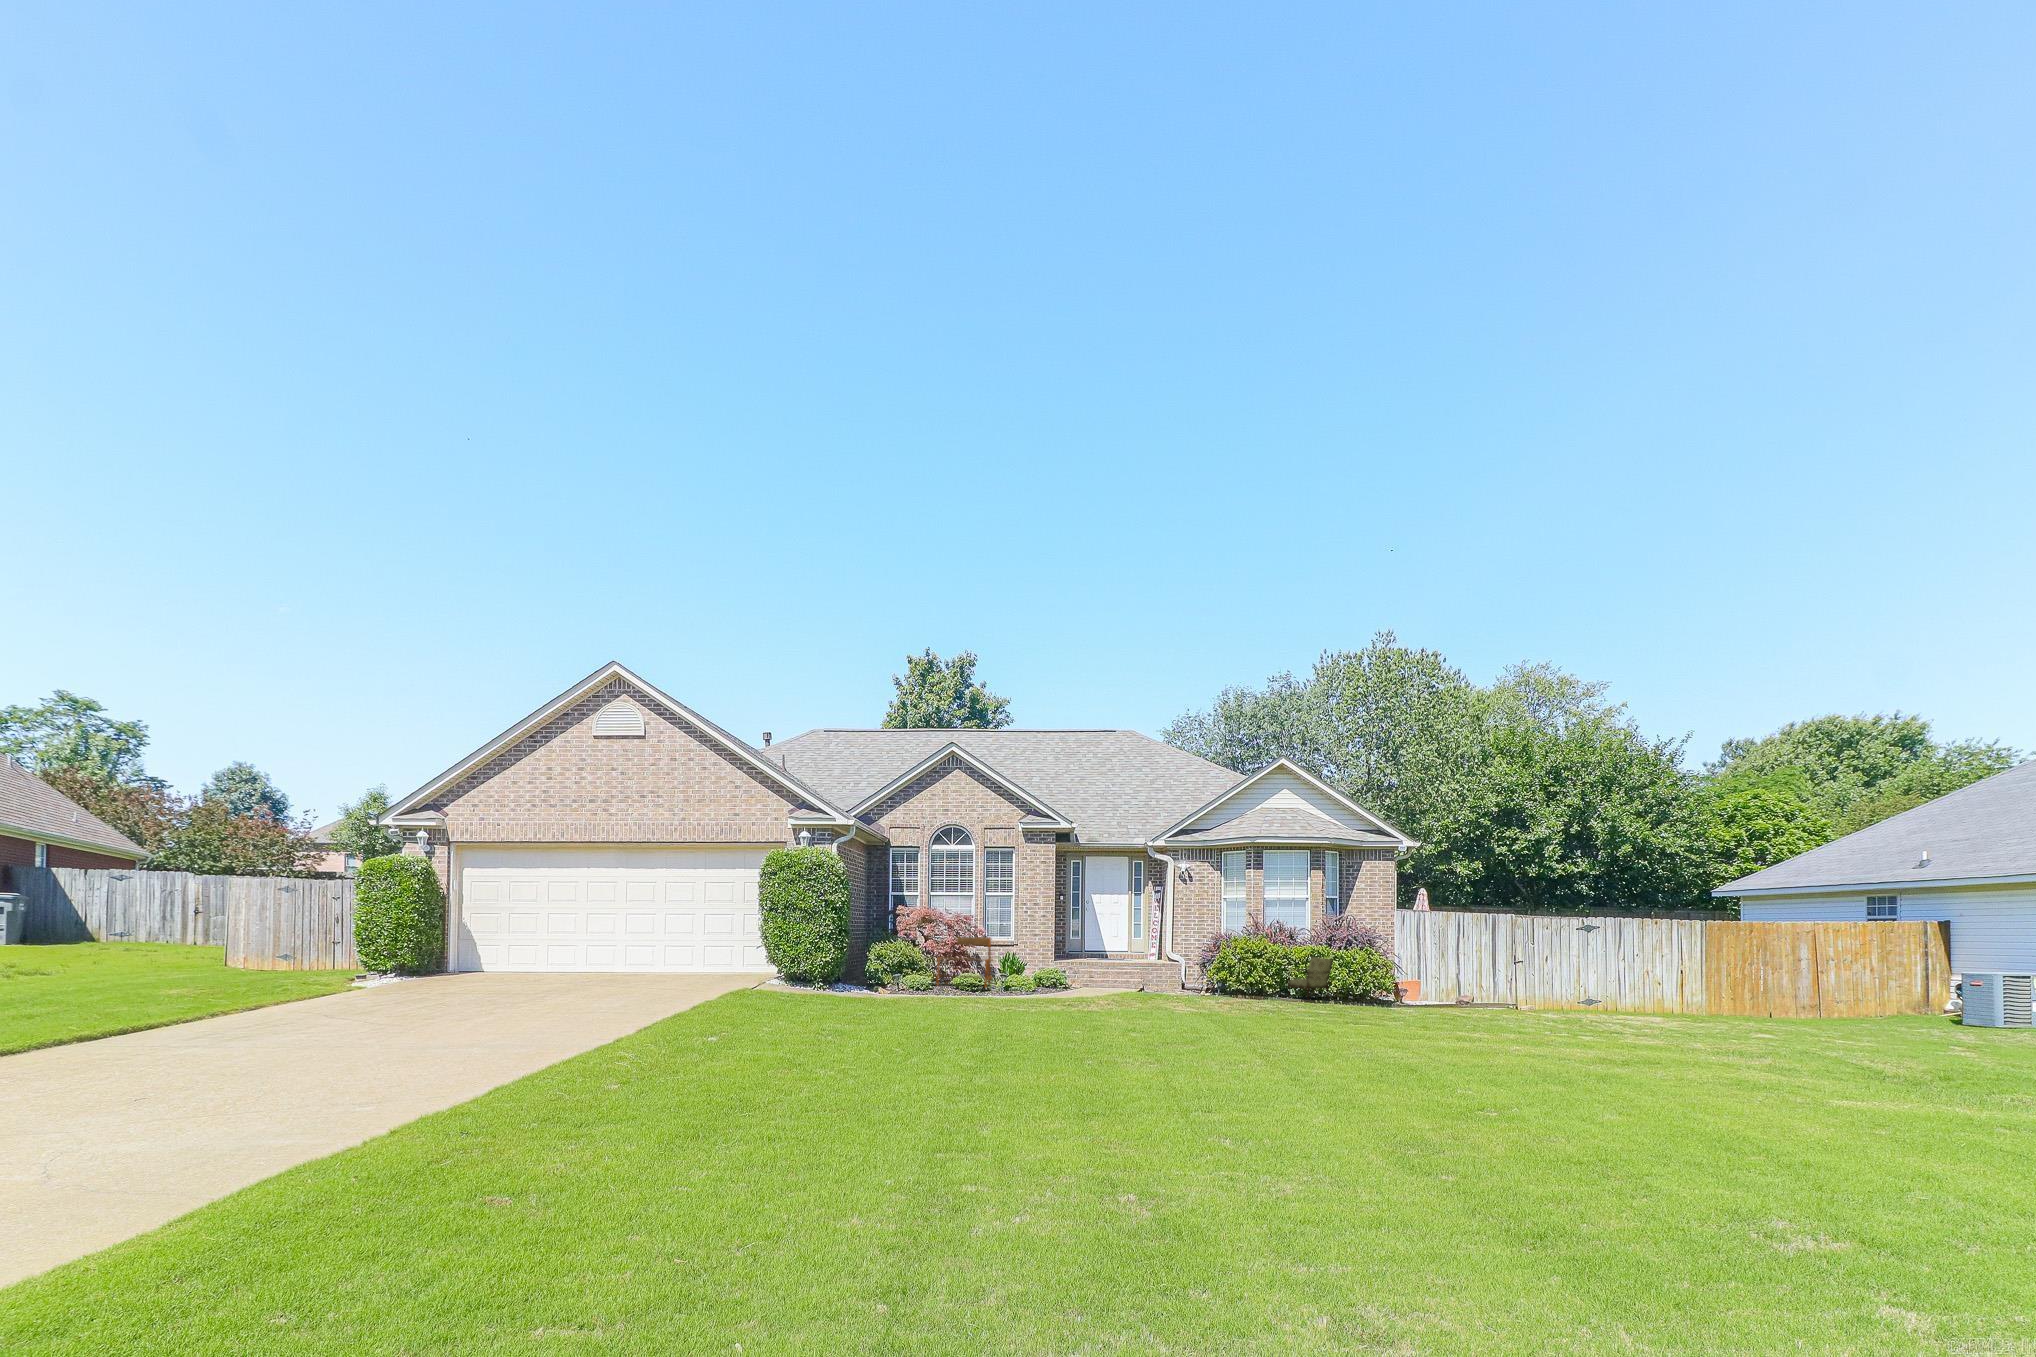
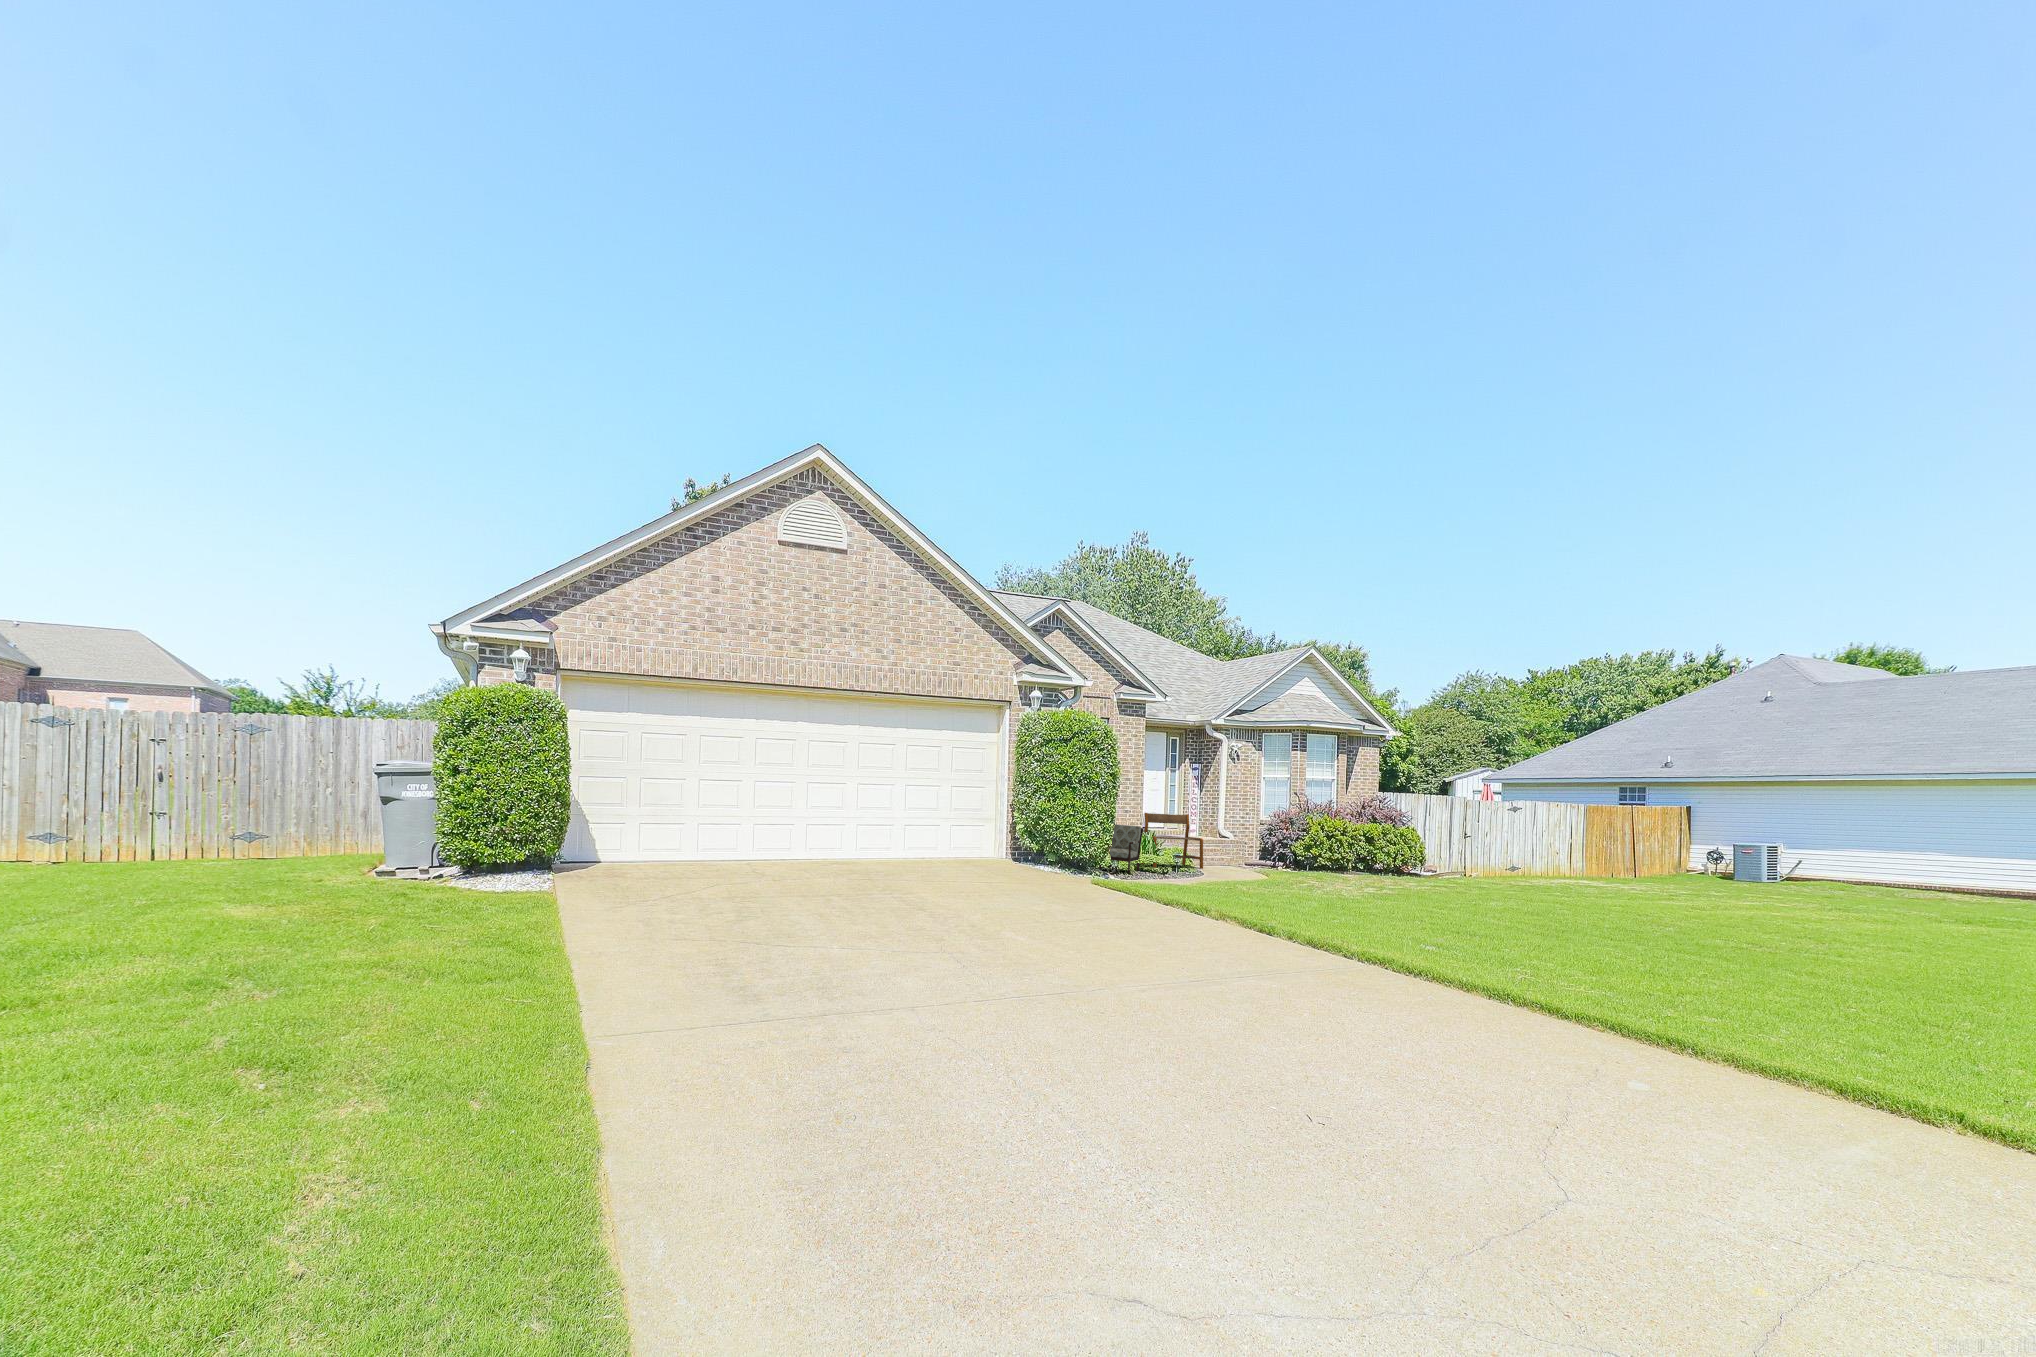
armchair: present [1288,957,1333,998] -> present [1099,825,1143,873]

